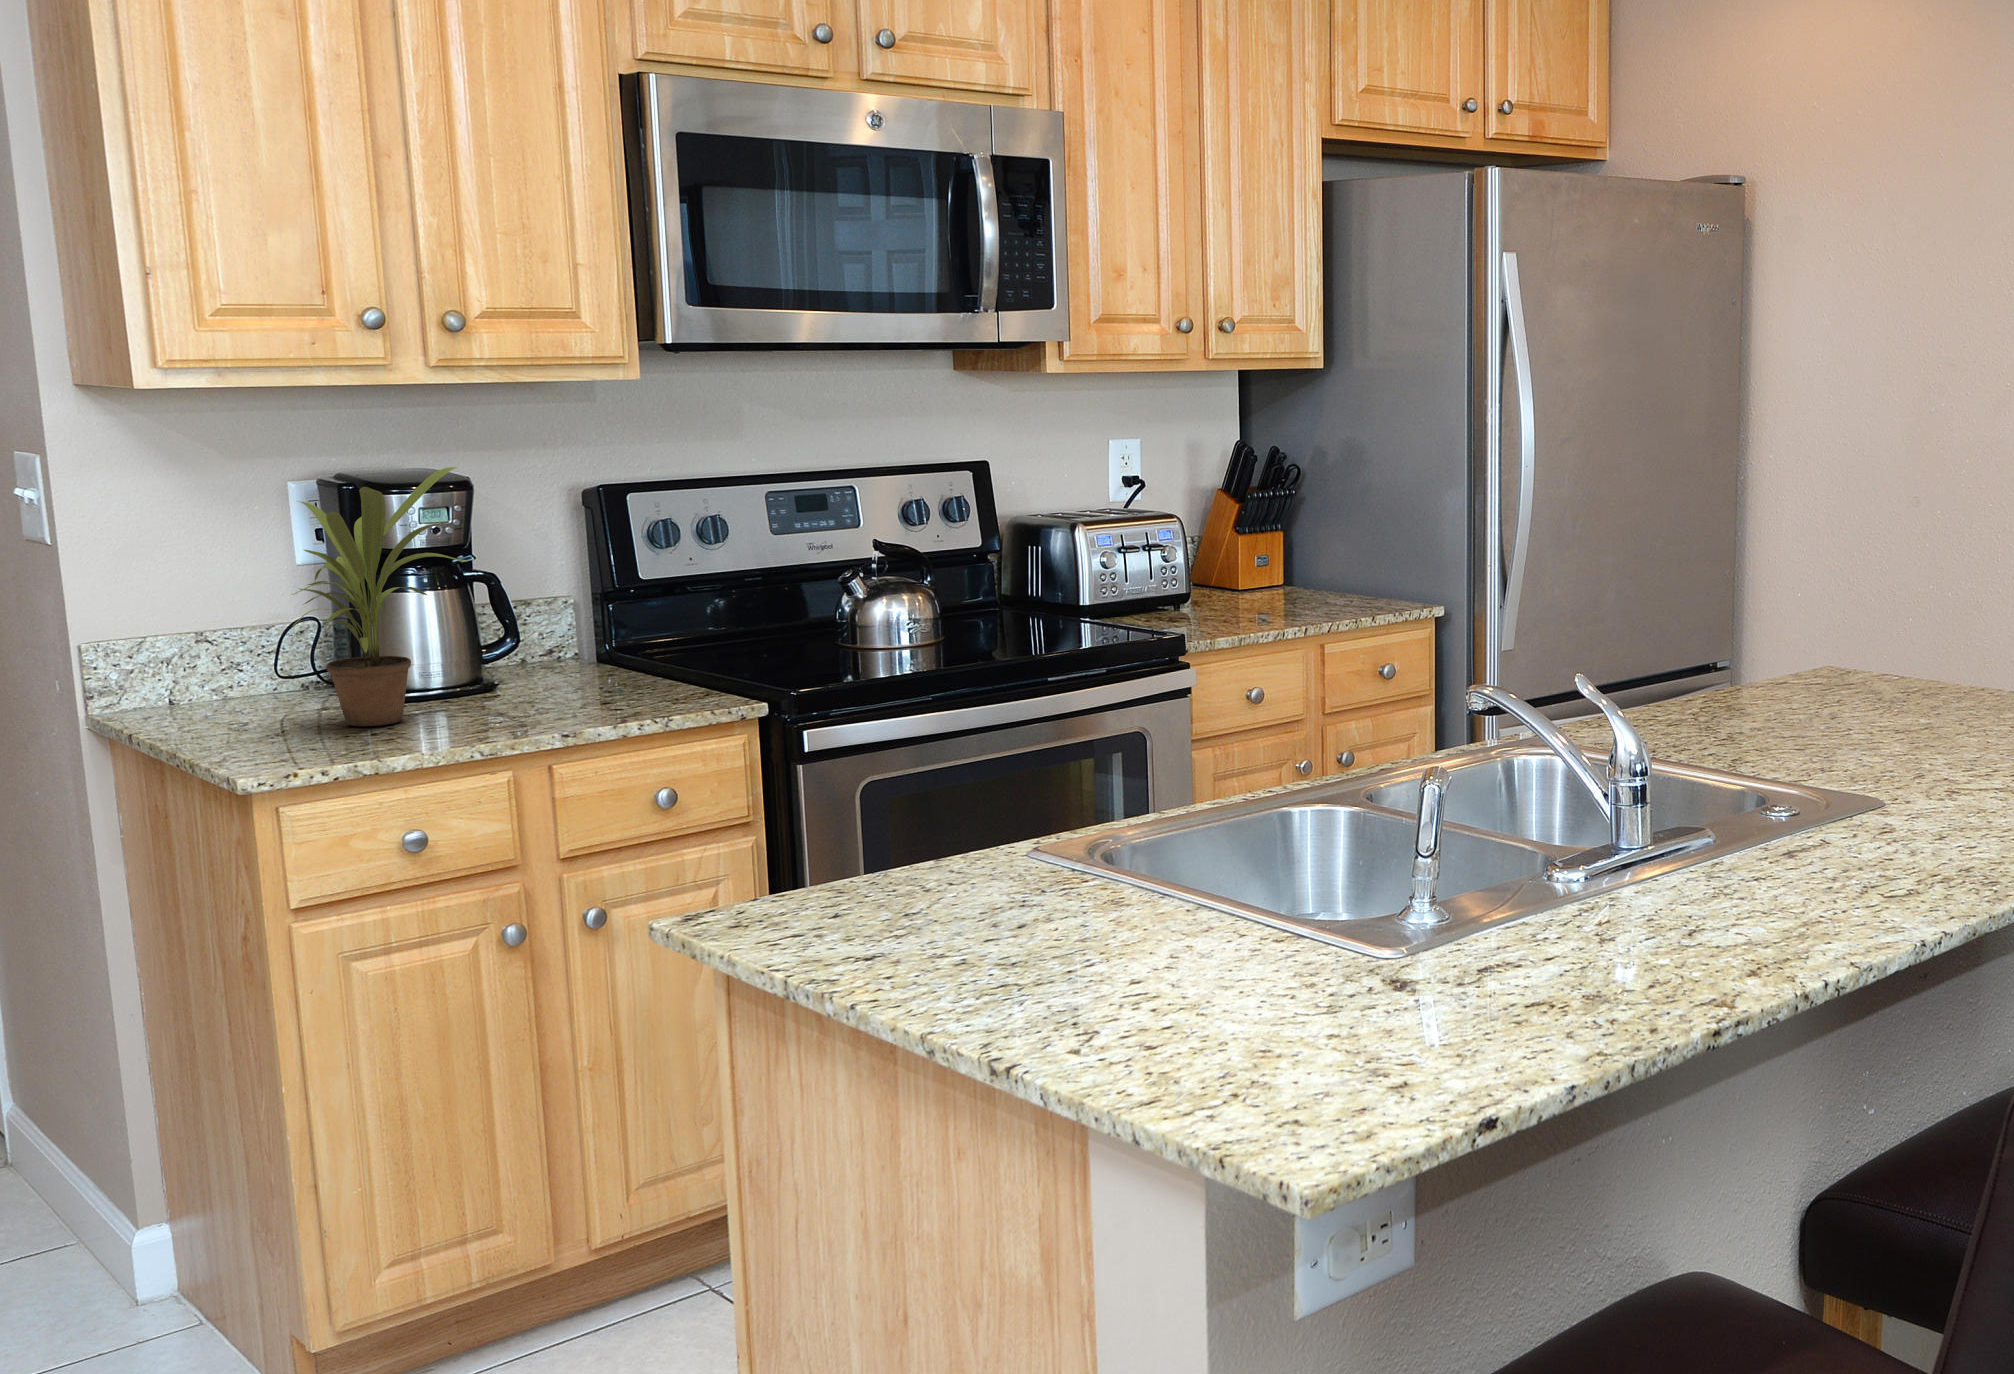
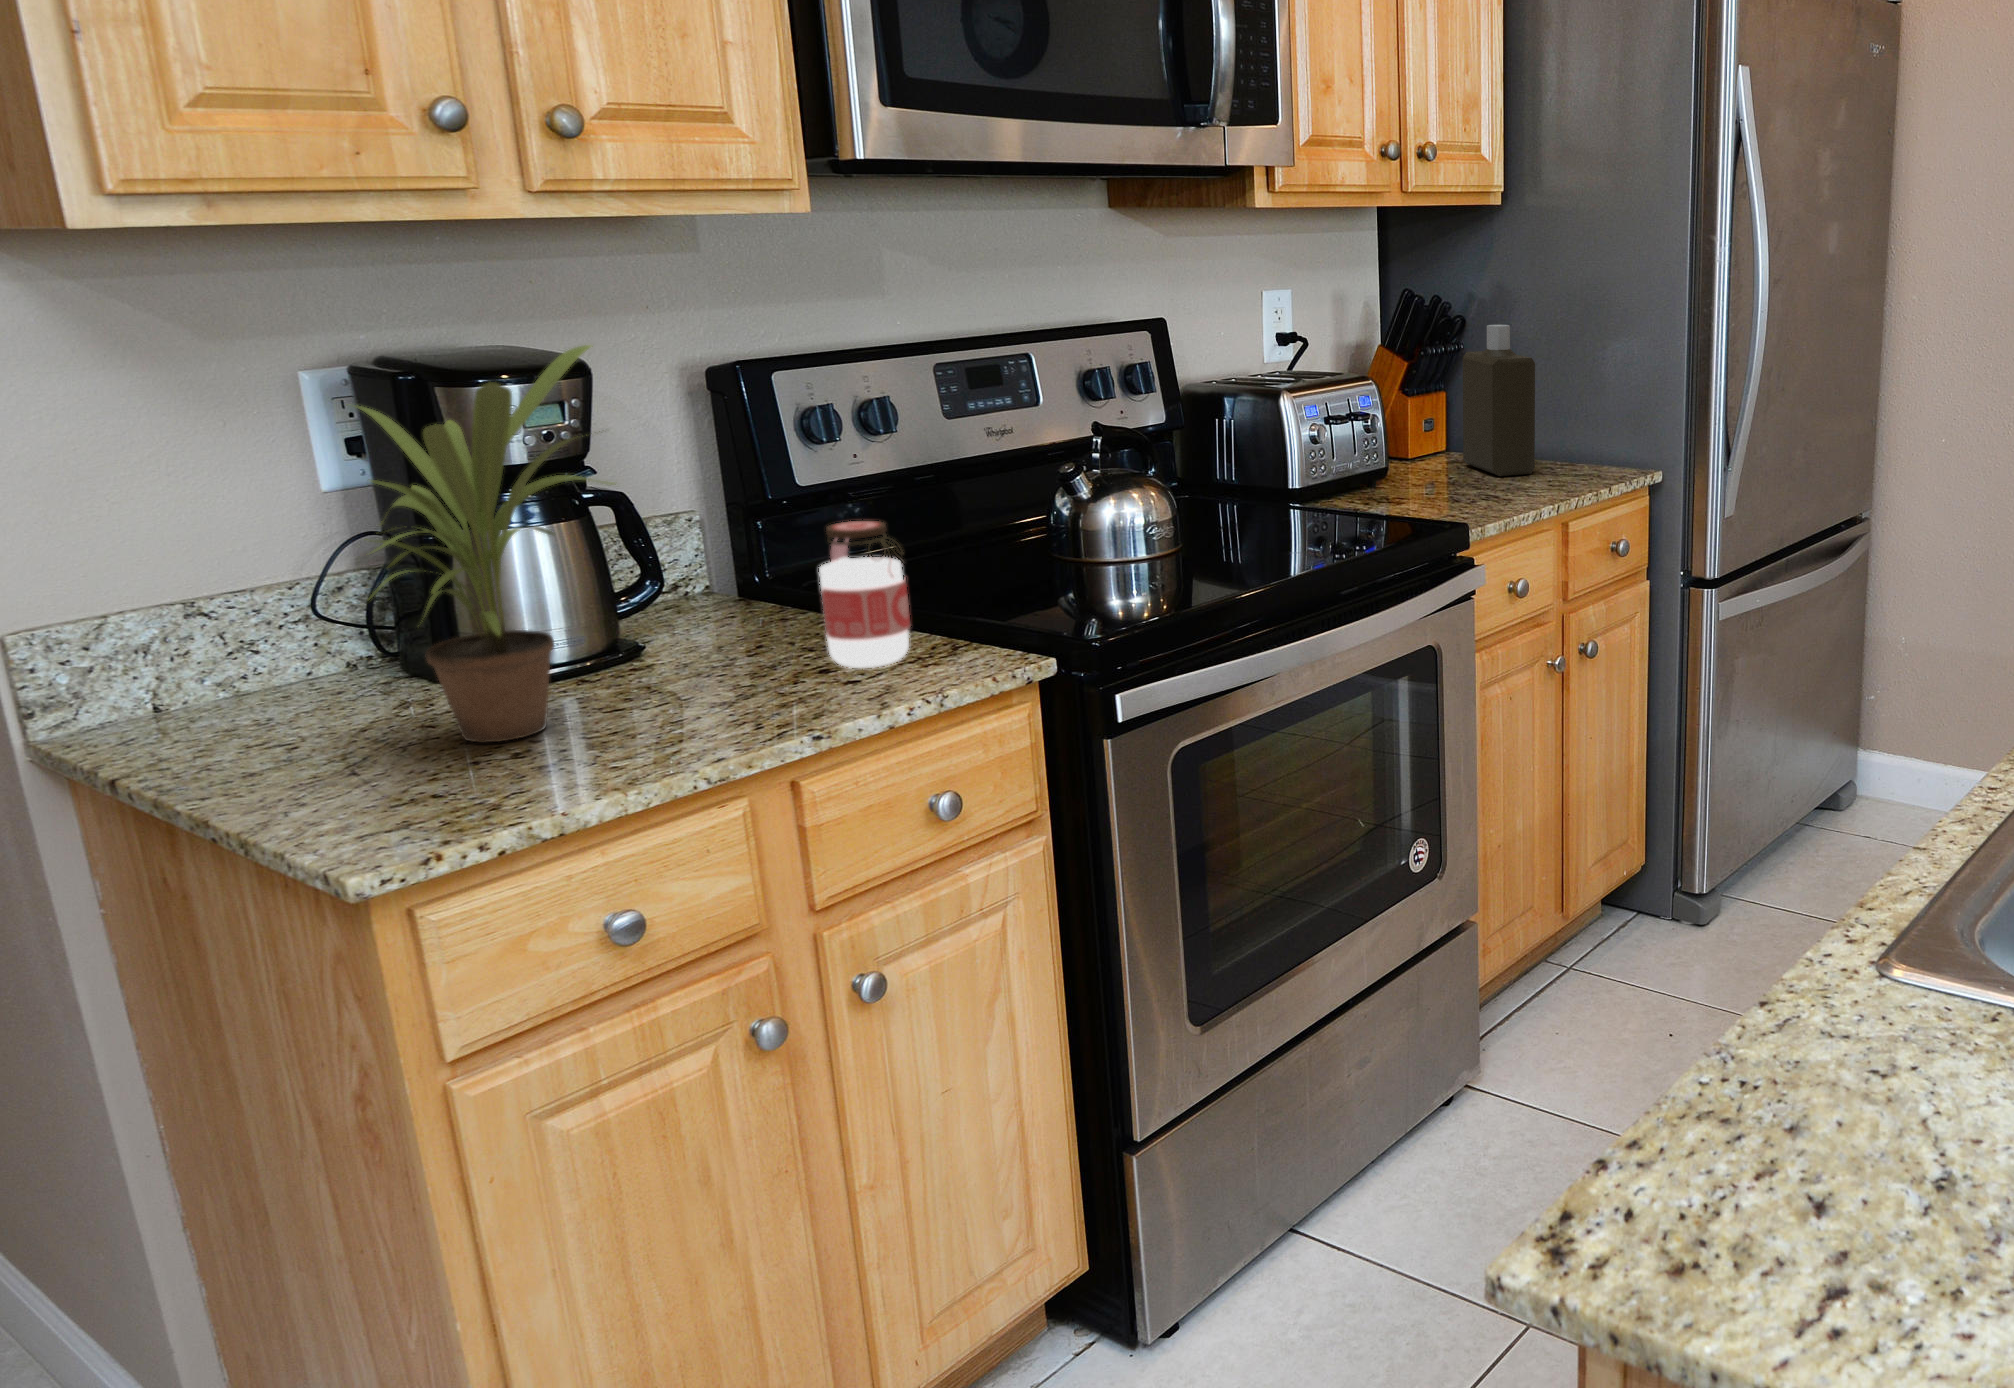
bottle: none [1270,474,1320,605] -> present [1463,325,1535,476]
jar: none [602,597,669,703] -> present [819,520,910,668]

